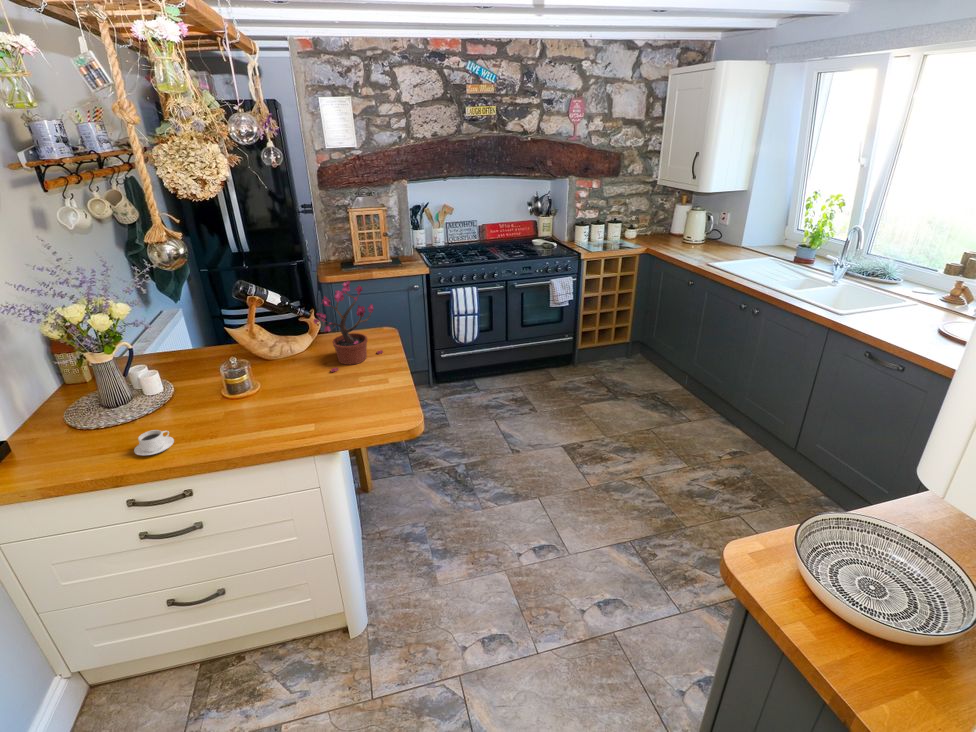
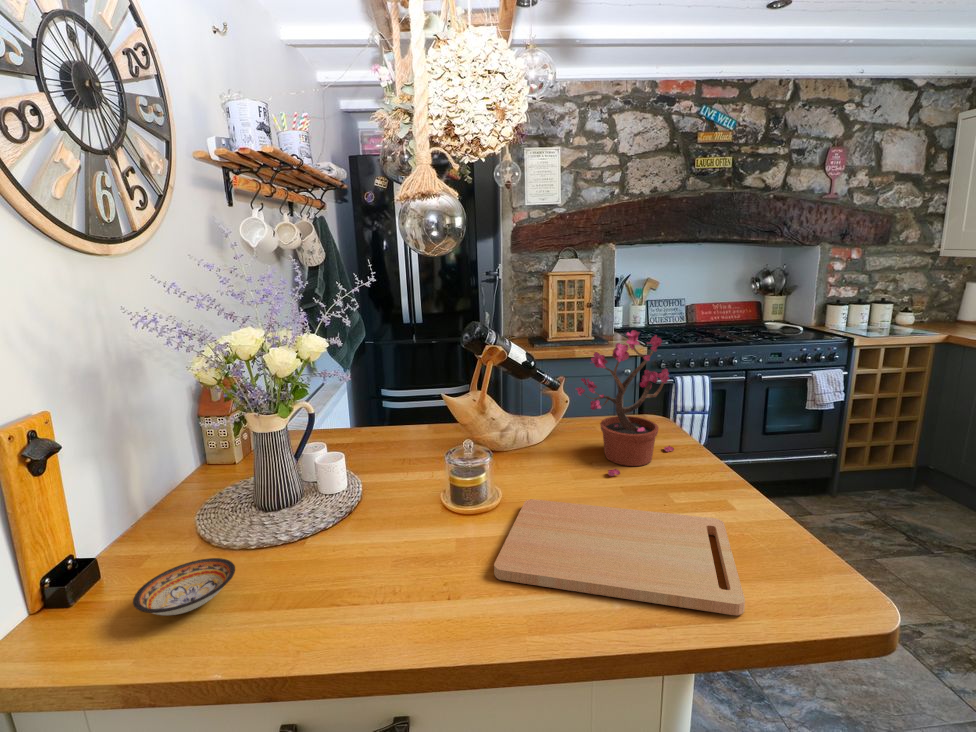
cutting board: none [236,389,372,434] -> present [494,499,745,615]
coffee cup: present [134,430,174,455] -> none [311,566,384,622]
ceramic bowl: none [34,434,90,461] -> present [133,558,235,615]

